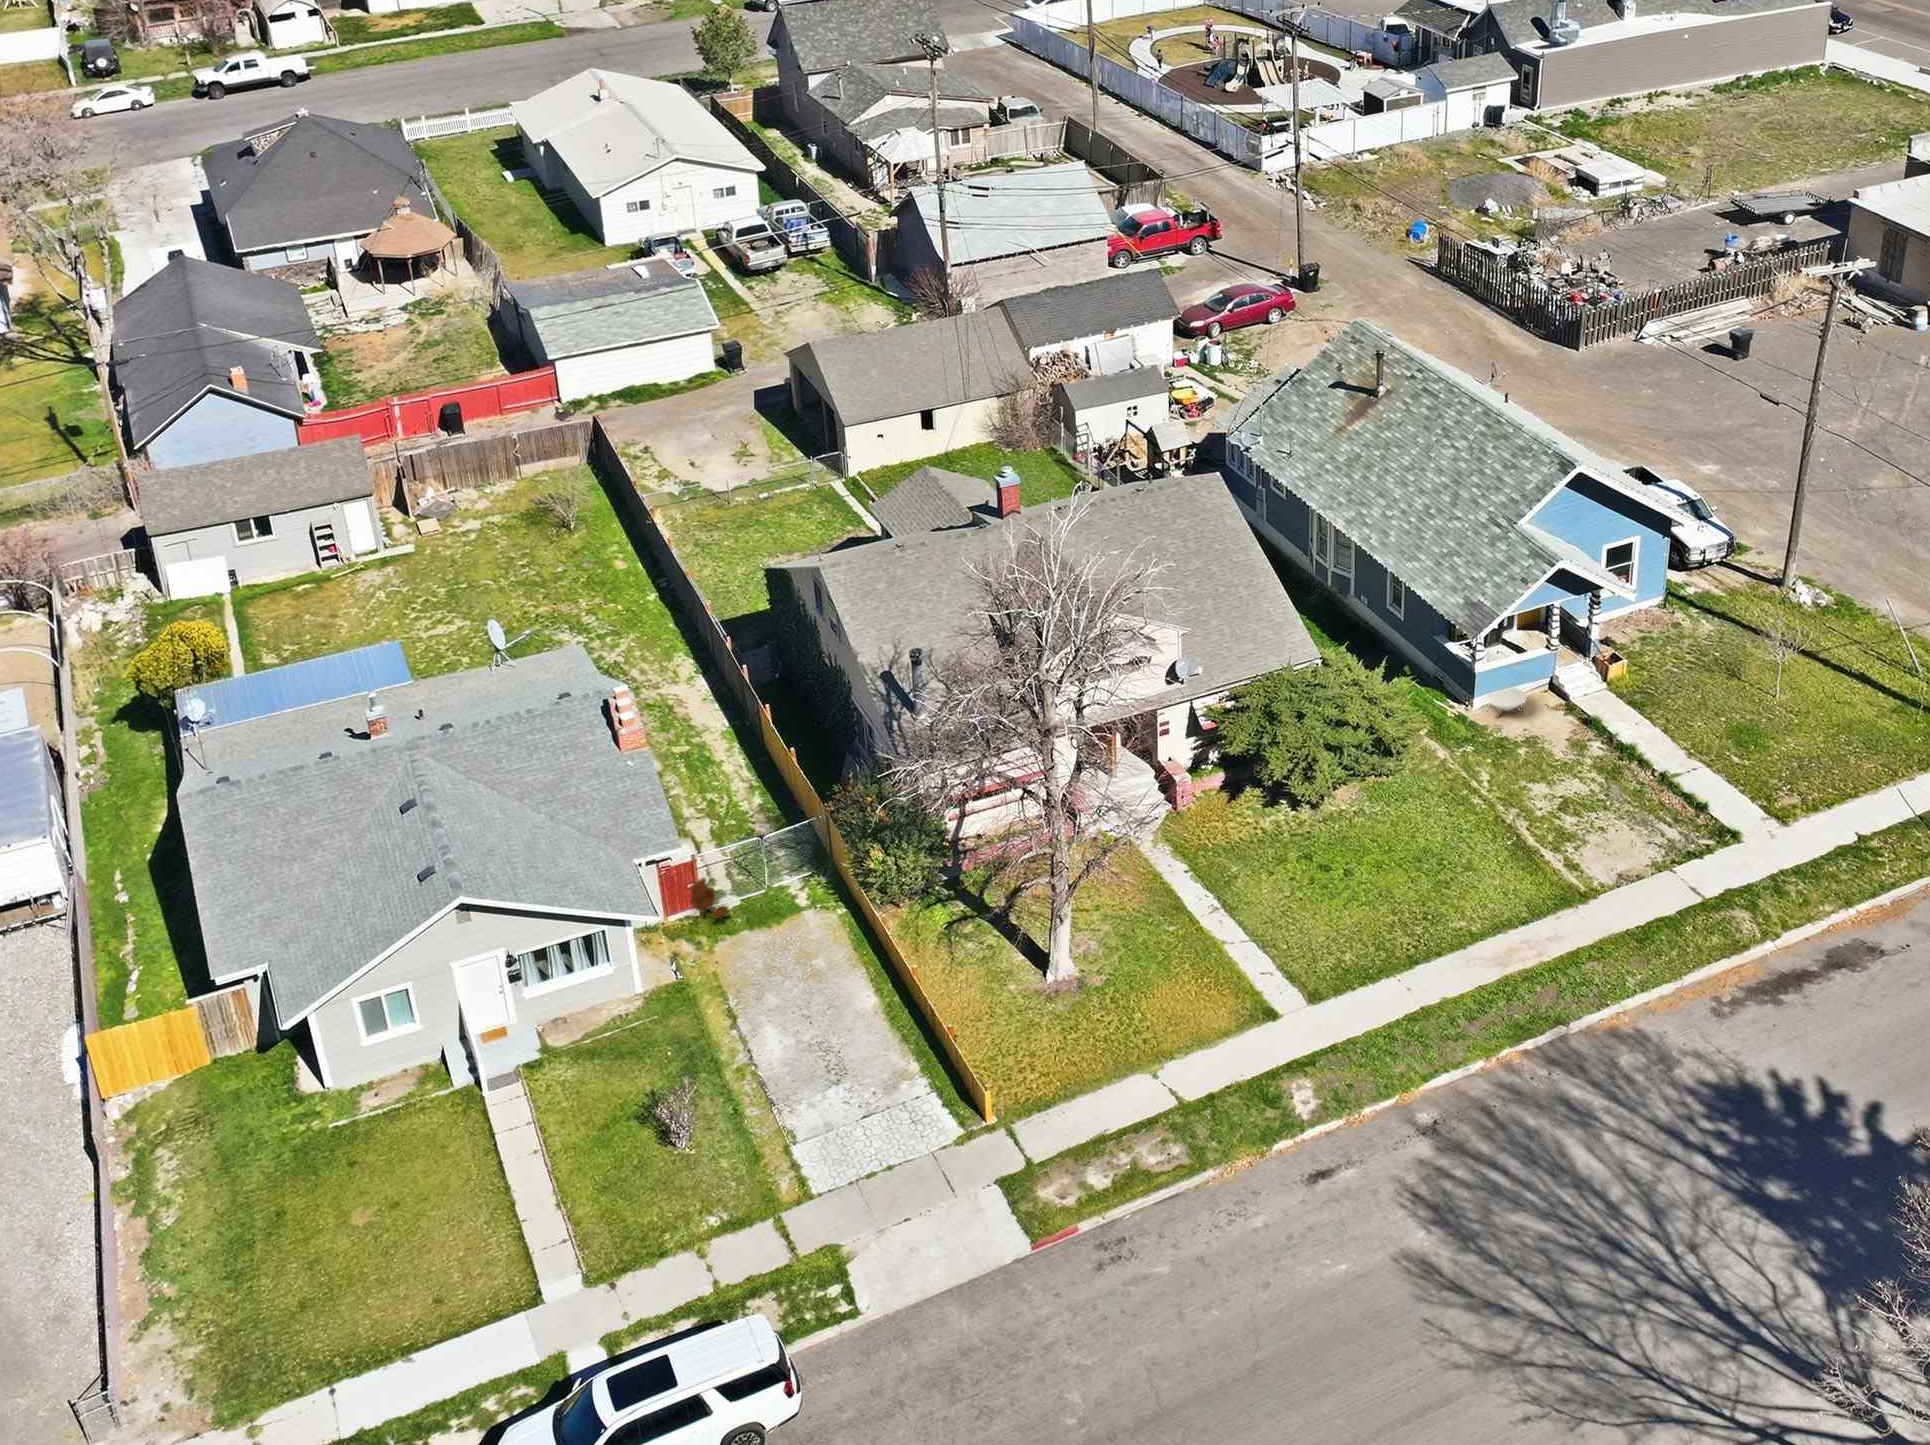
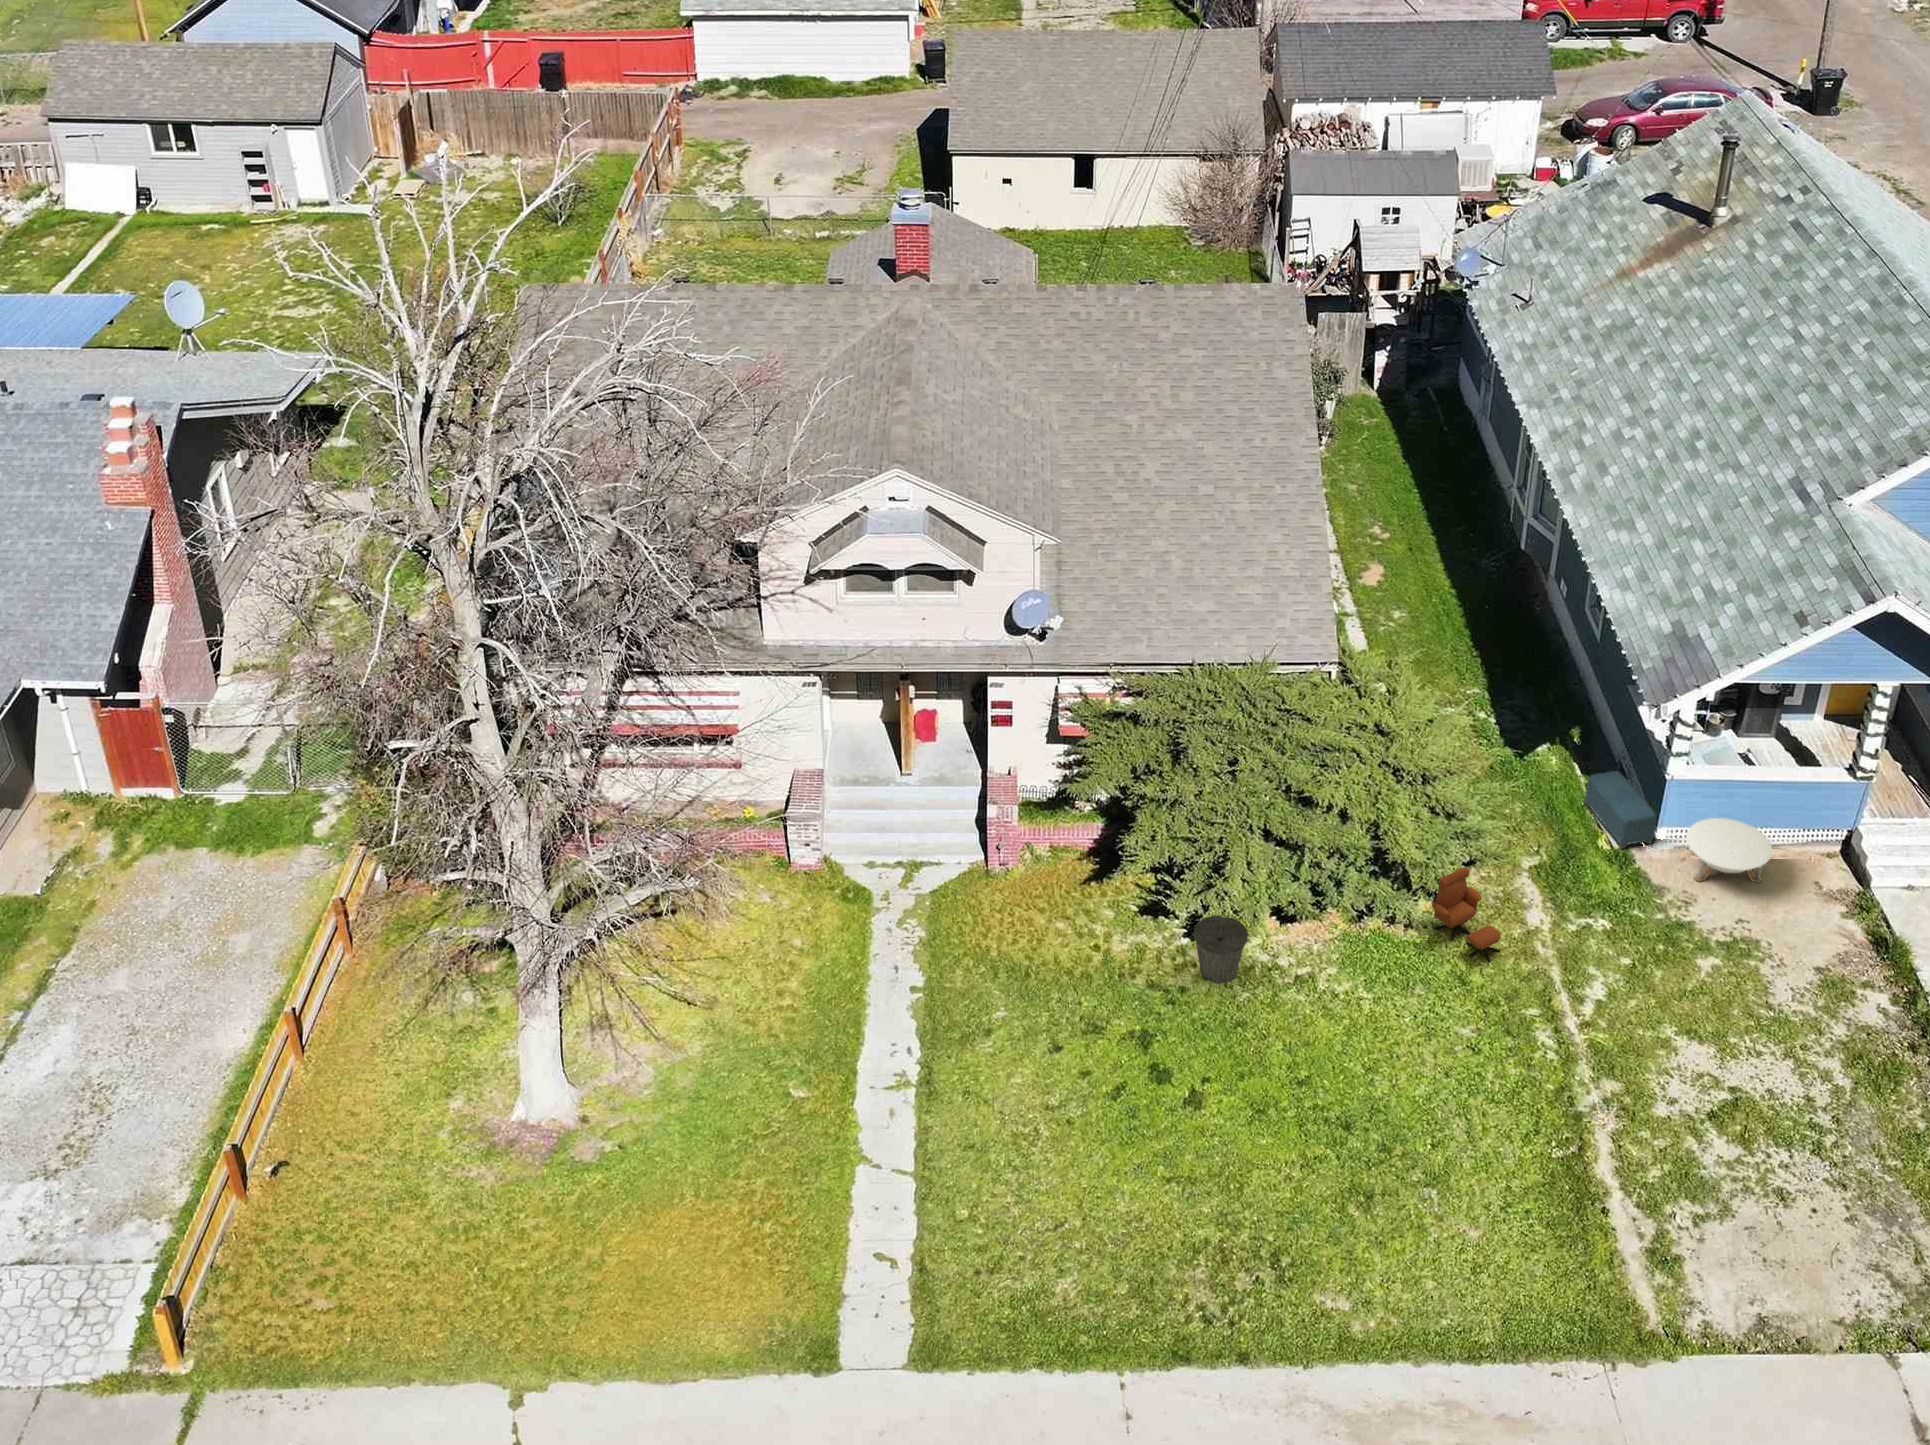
bench: none [1428,679,1469,715] -> present [1585,771,1657,849]
trash can: none [1306,790,1333,824] -> present [1194,915,1248,983]
lounge chair: present [690,878,728,922] -> present [1432,867,1501,962]

